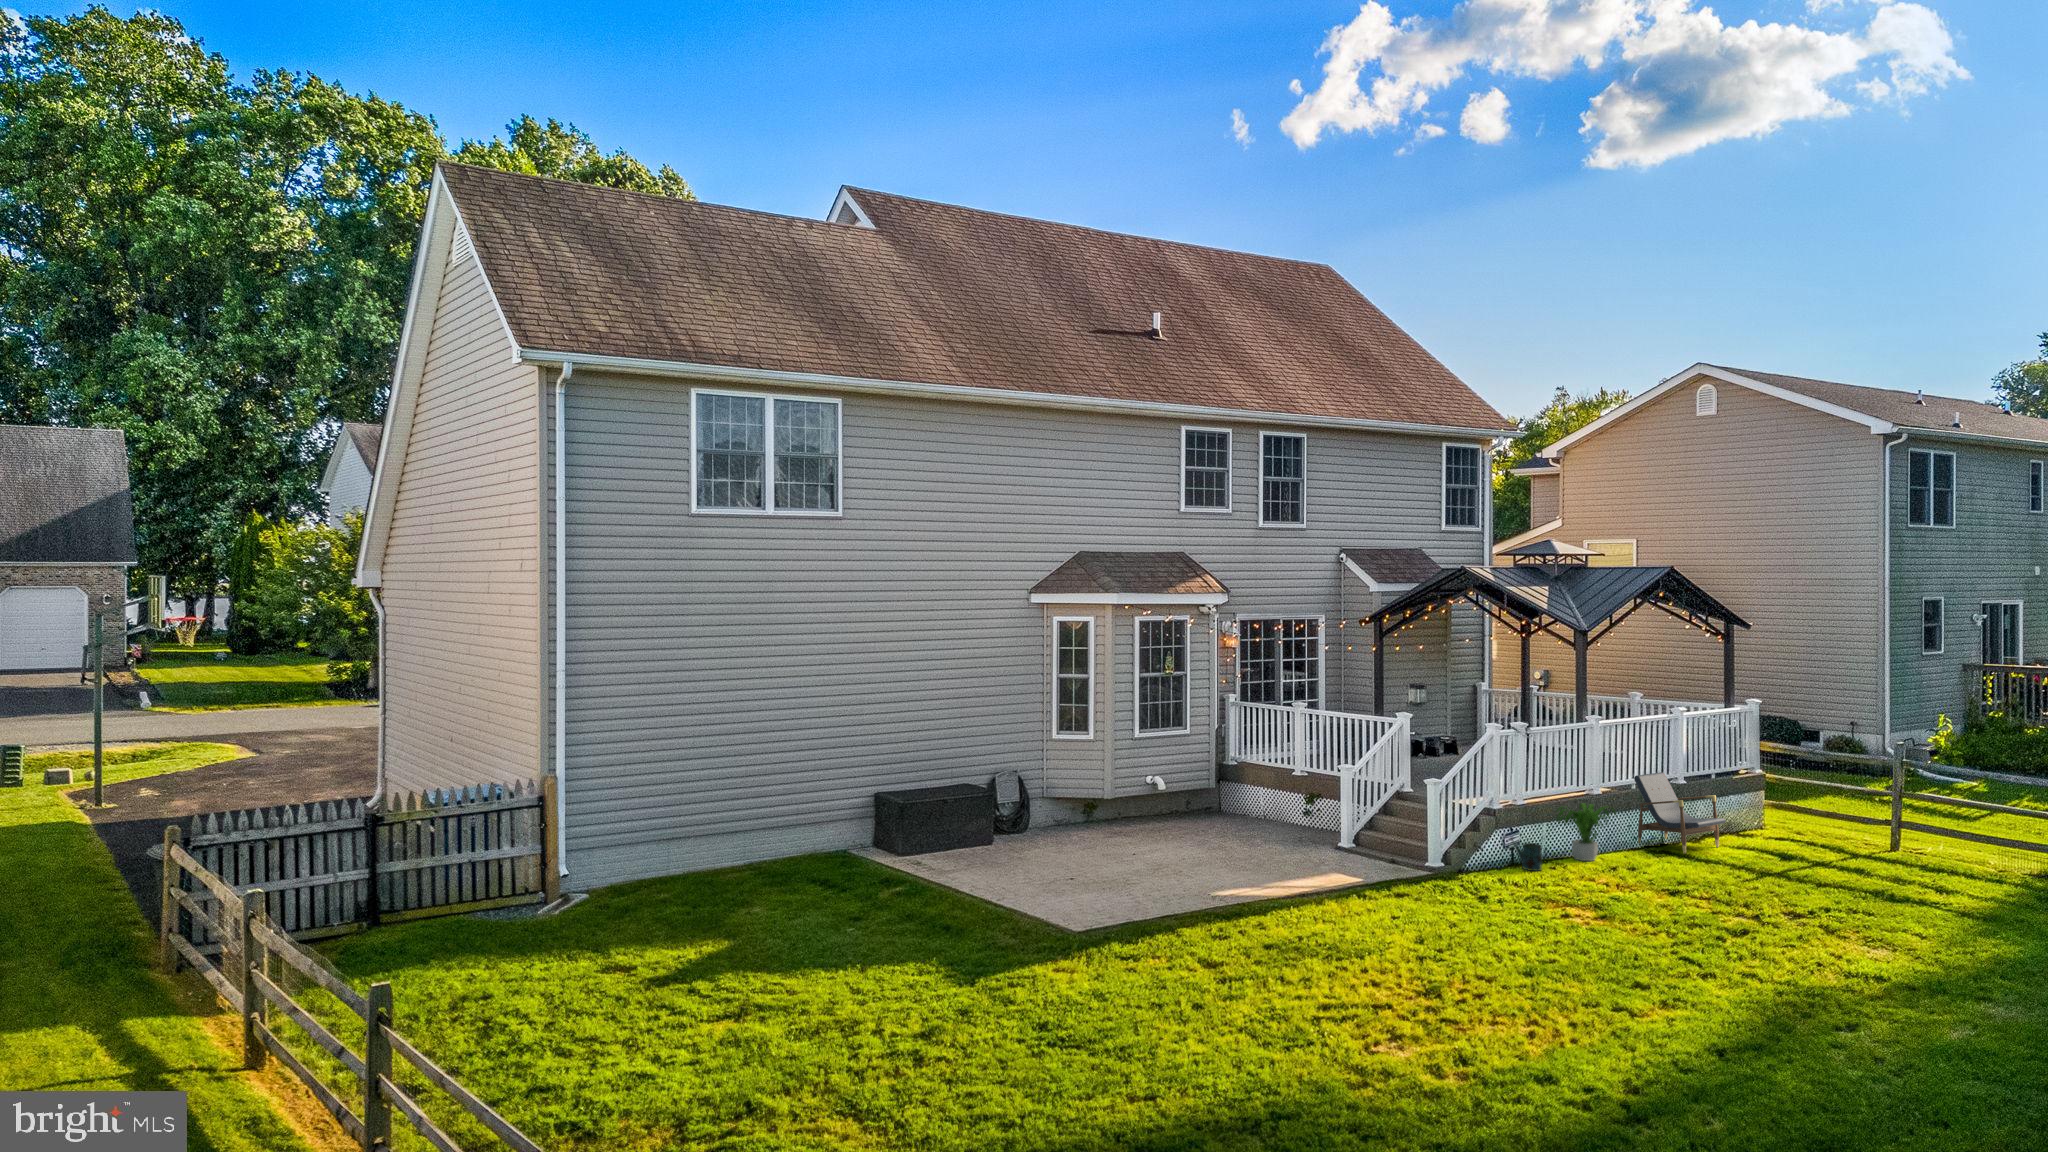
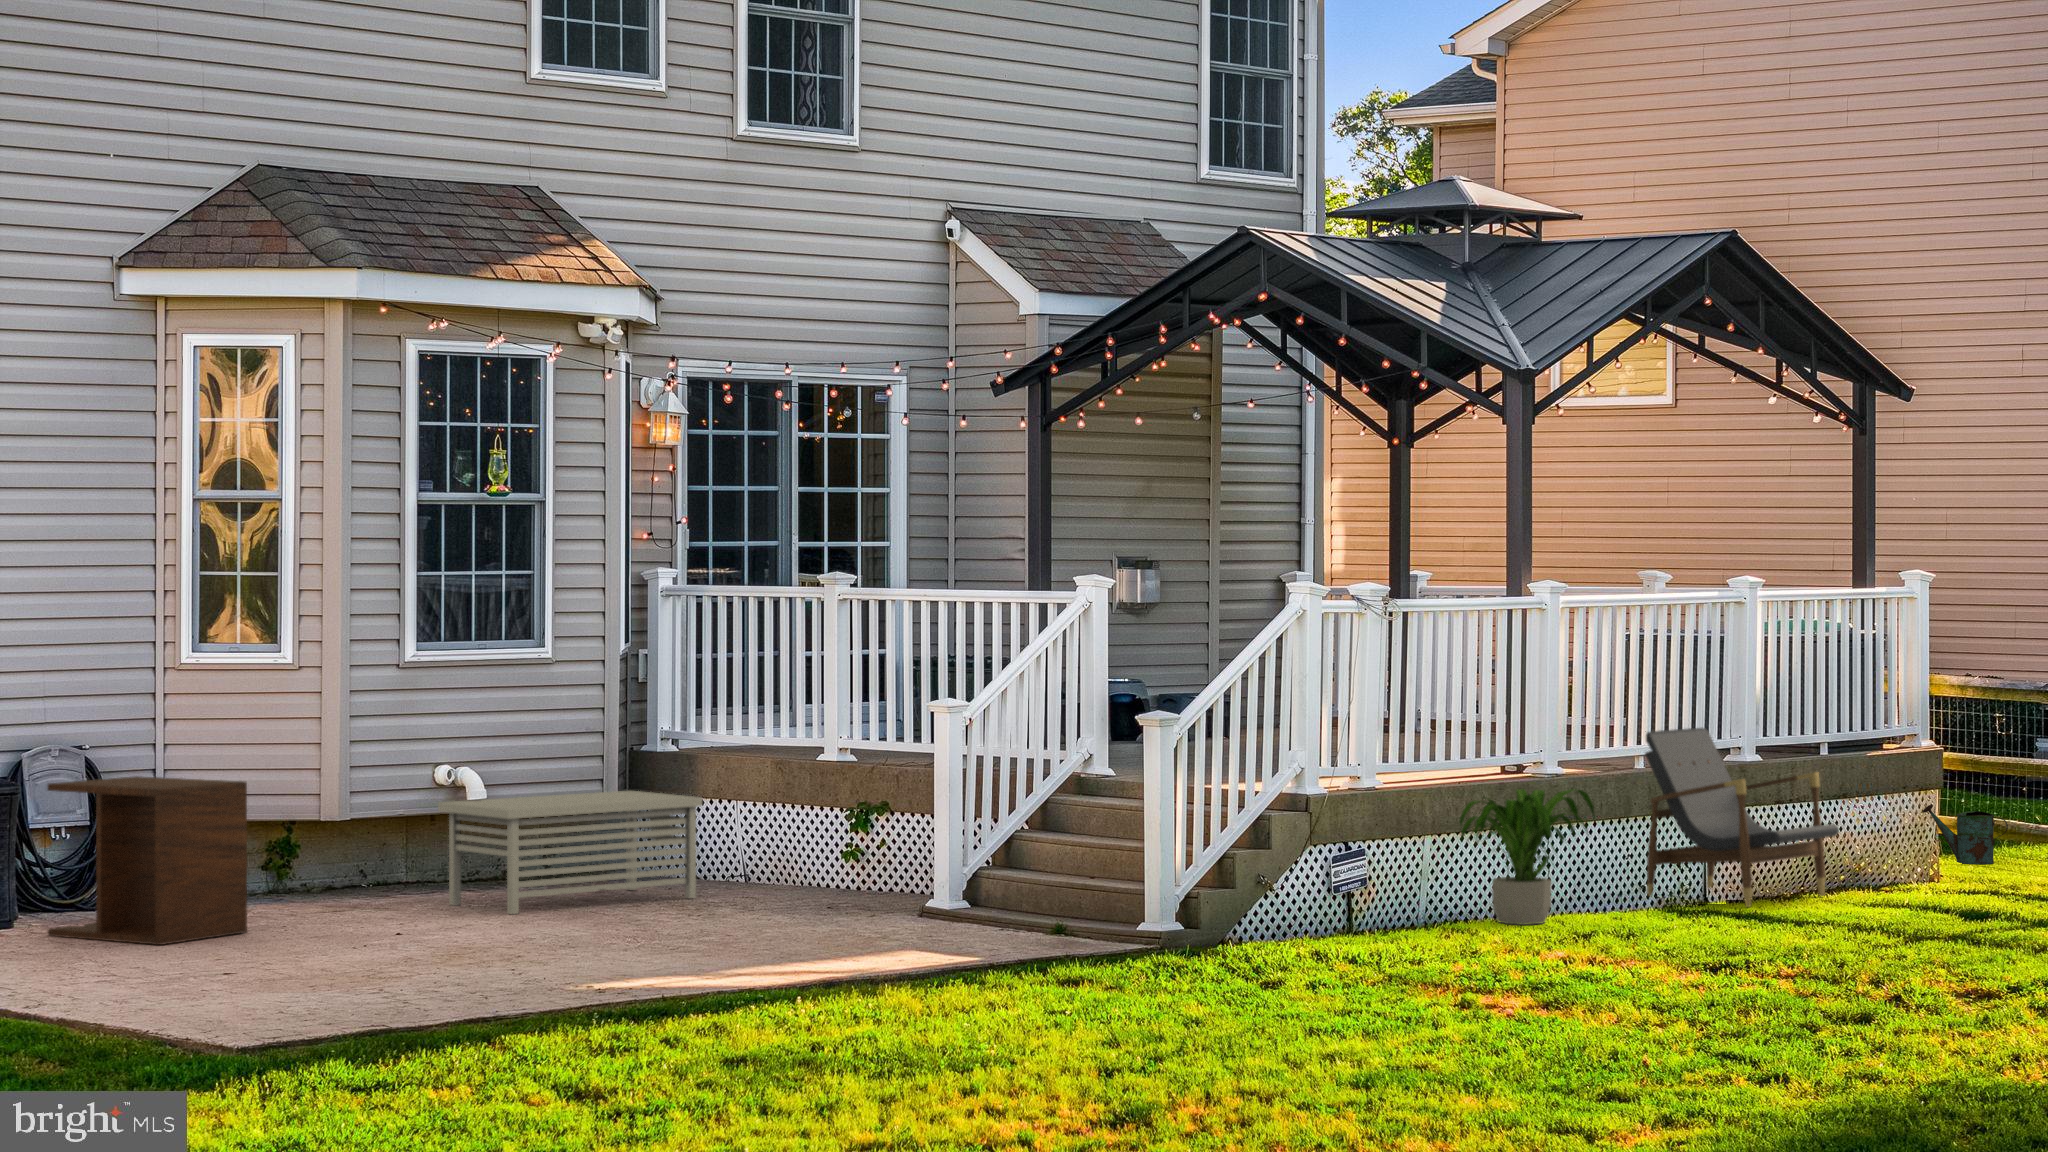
side table: none [1012,778,1082,846] -> present [47,776,247,945]
storage bench: none [1149,781,1248,833] -> present [438,791,702,914]
watering can: present [1509,837,1542,871] -> present [1922,804,2008,864]

